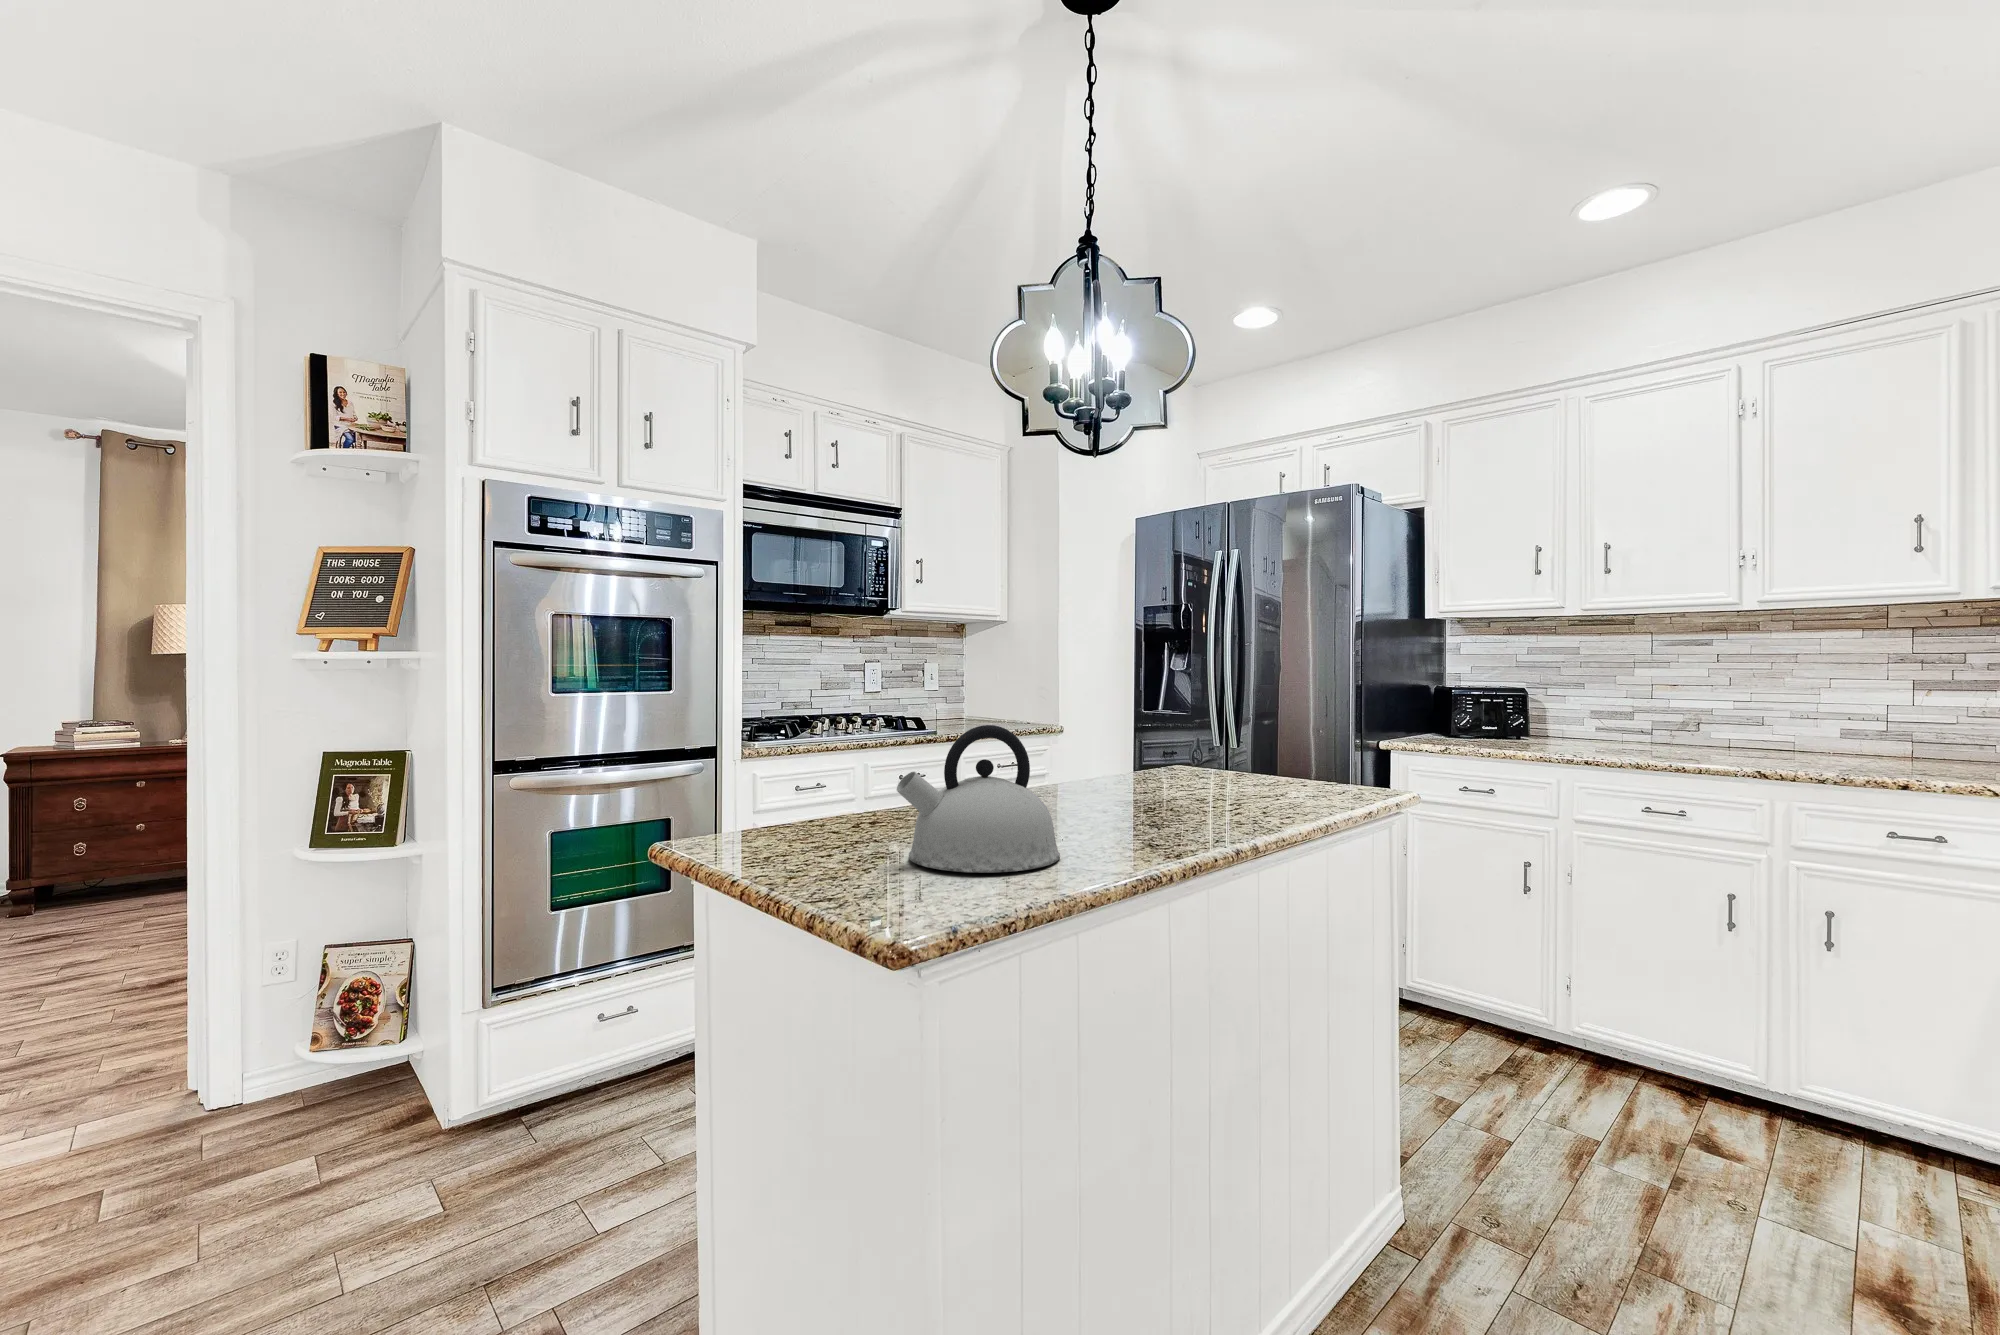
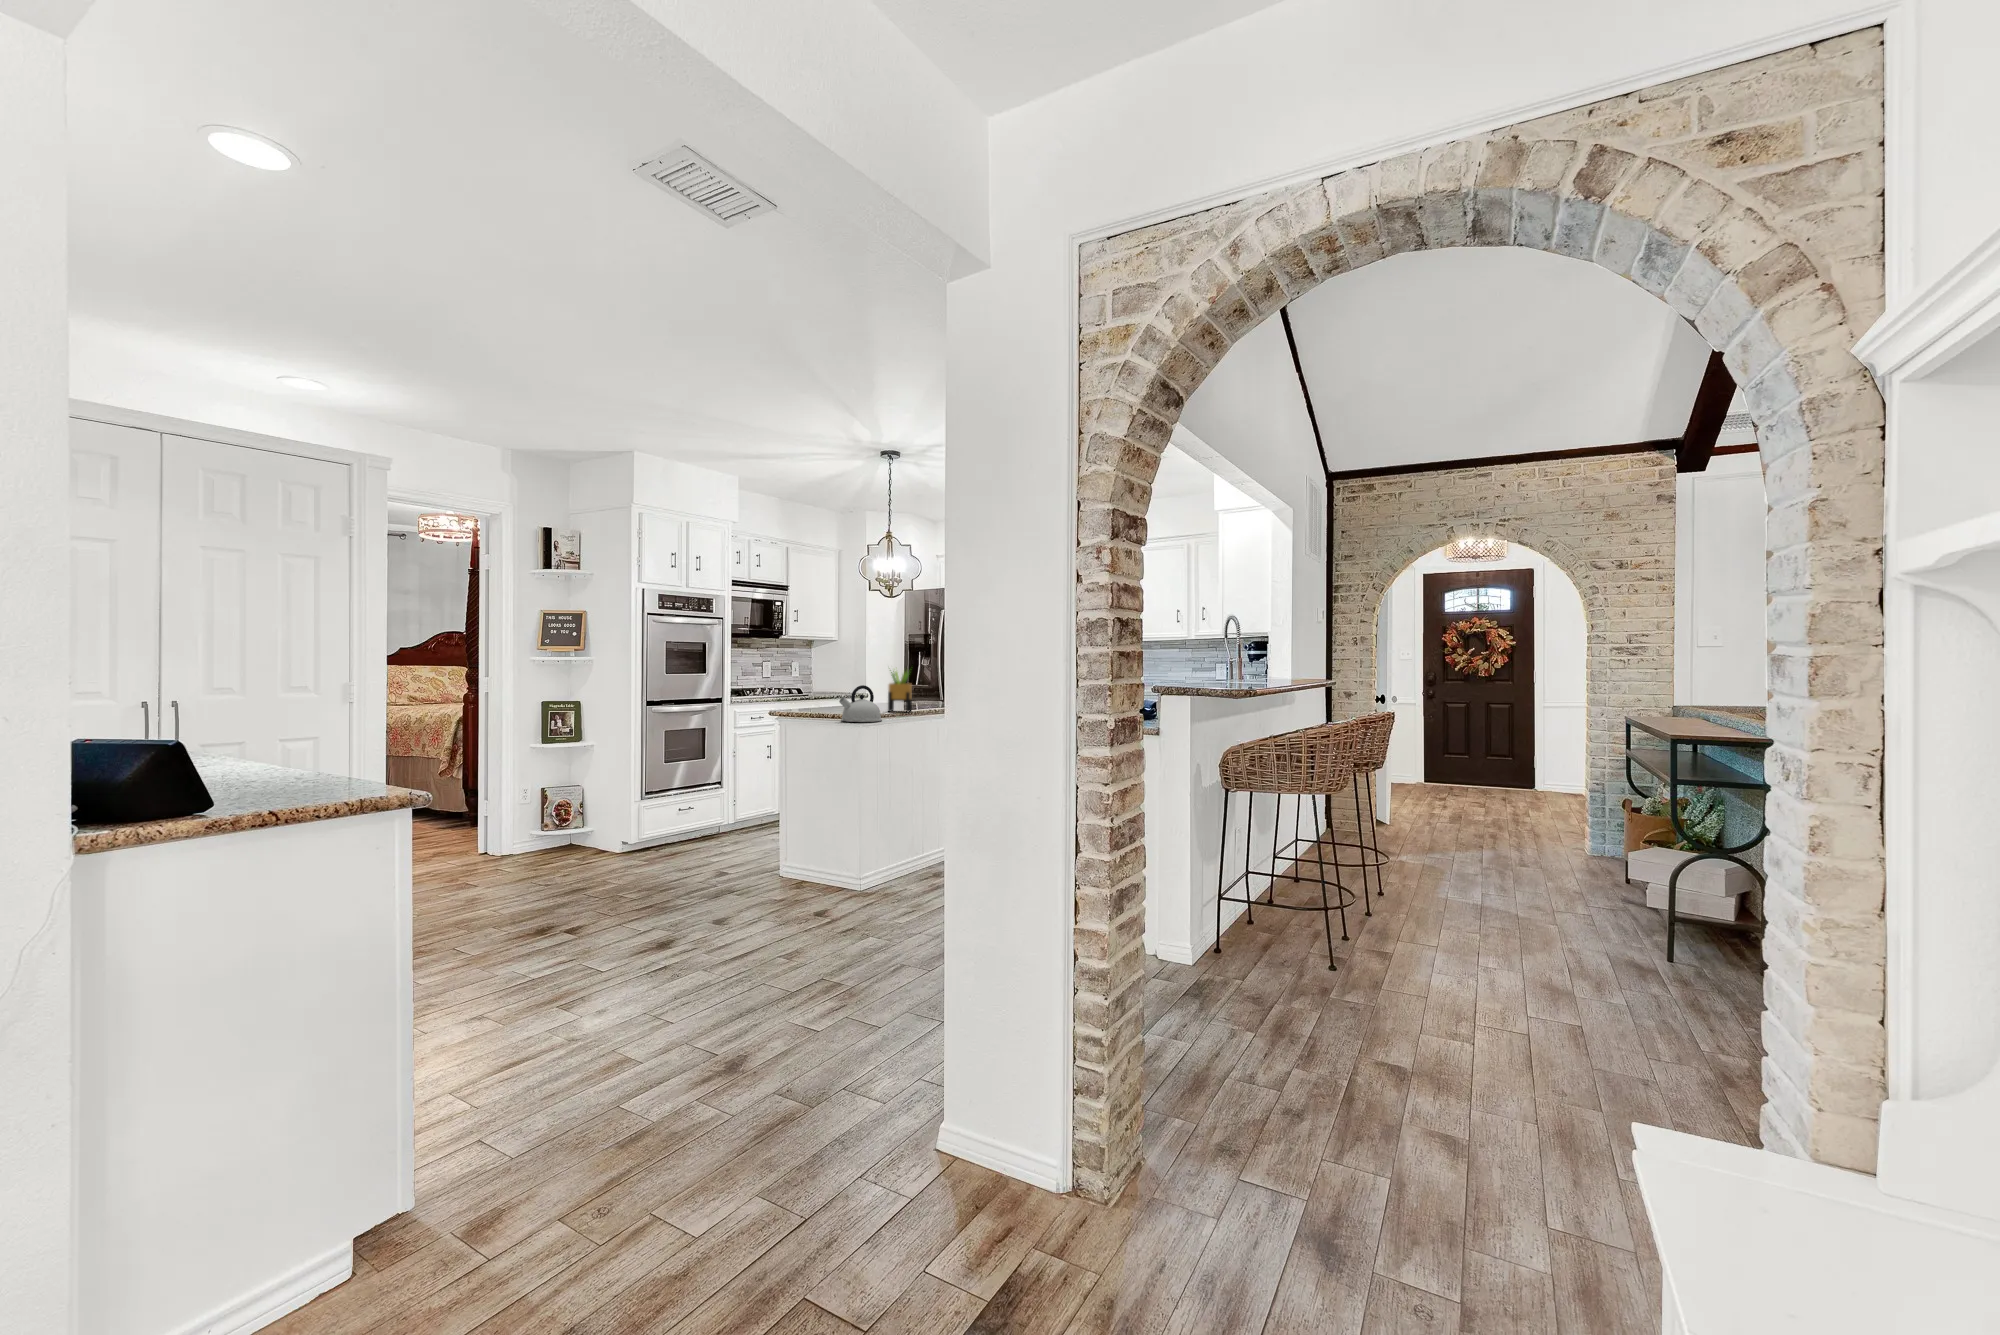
potted plant: none [1087,654,1166,803] -> present [888,670,912,712]

